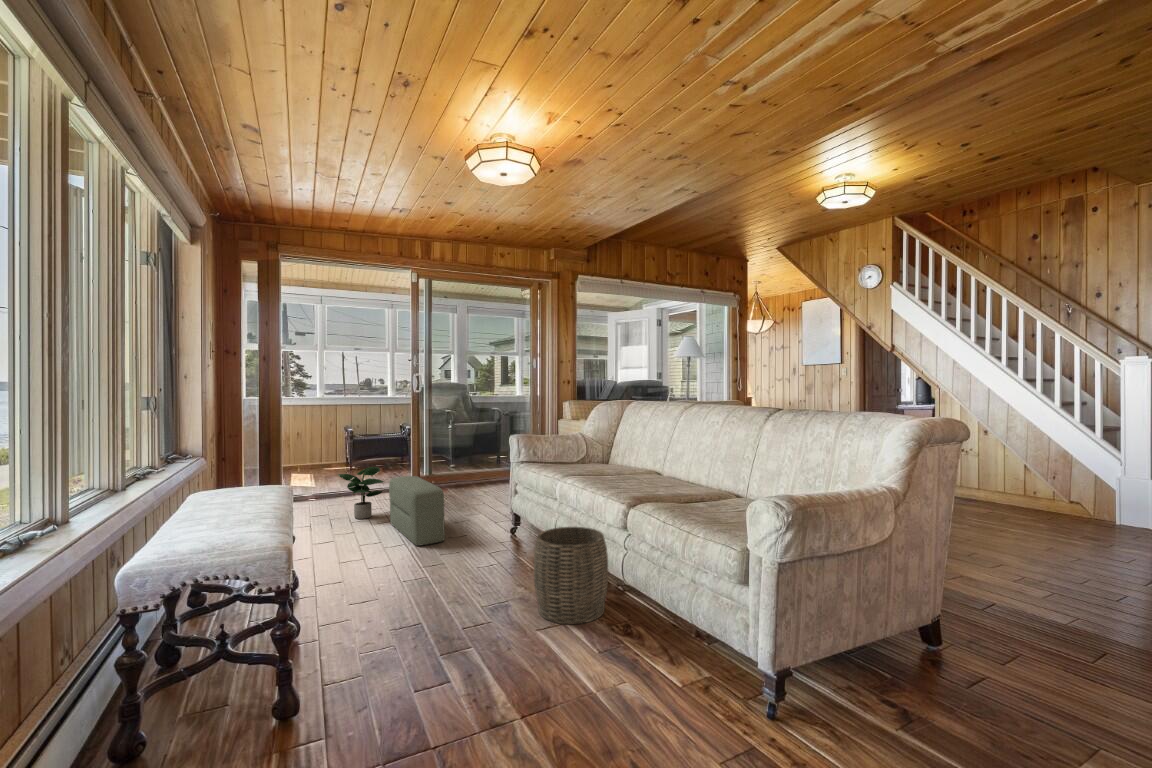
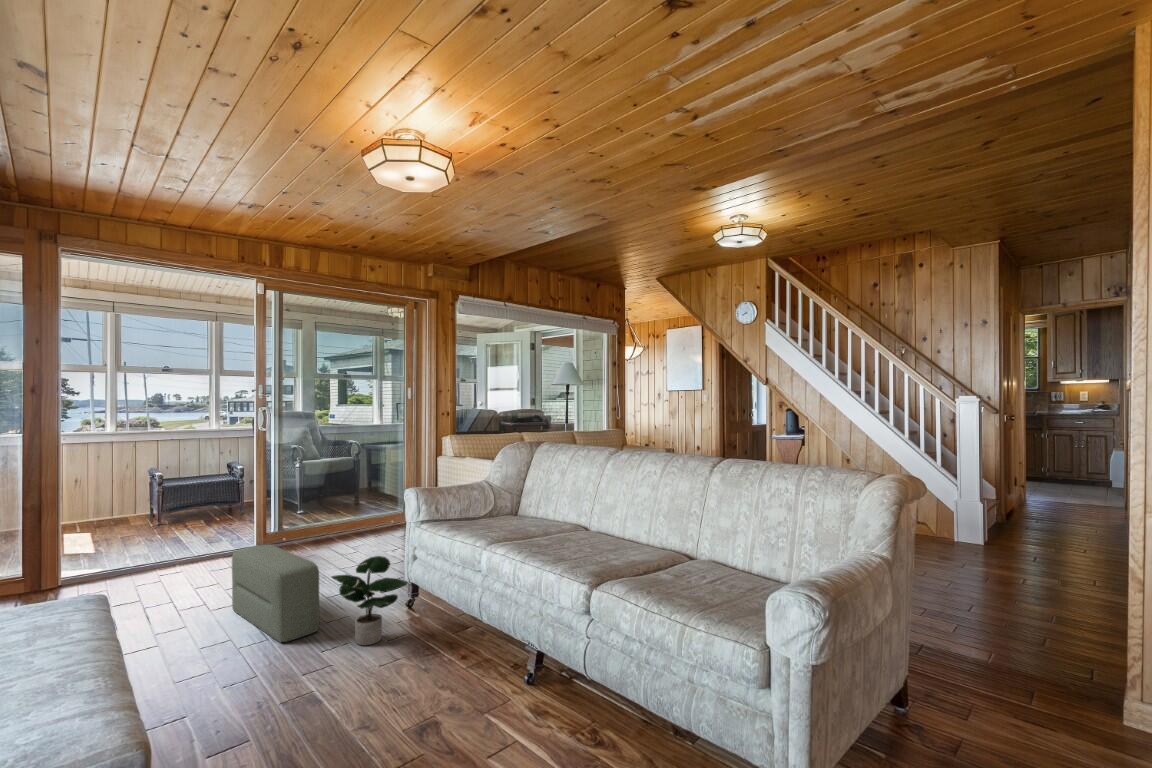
potted plant: present [338,467,384,519] -> present [331,556,408,645]
woven basket: present [534,527,608,624] -> none [475,611,567,744]

